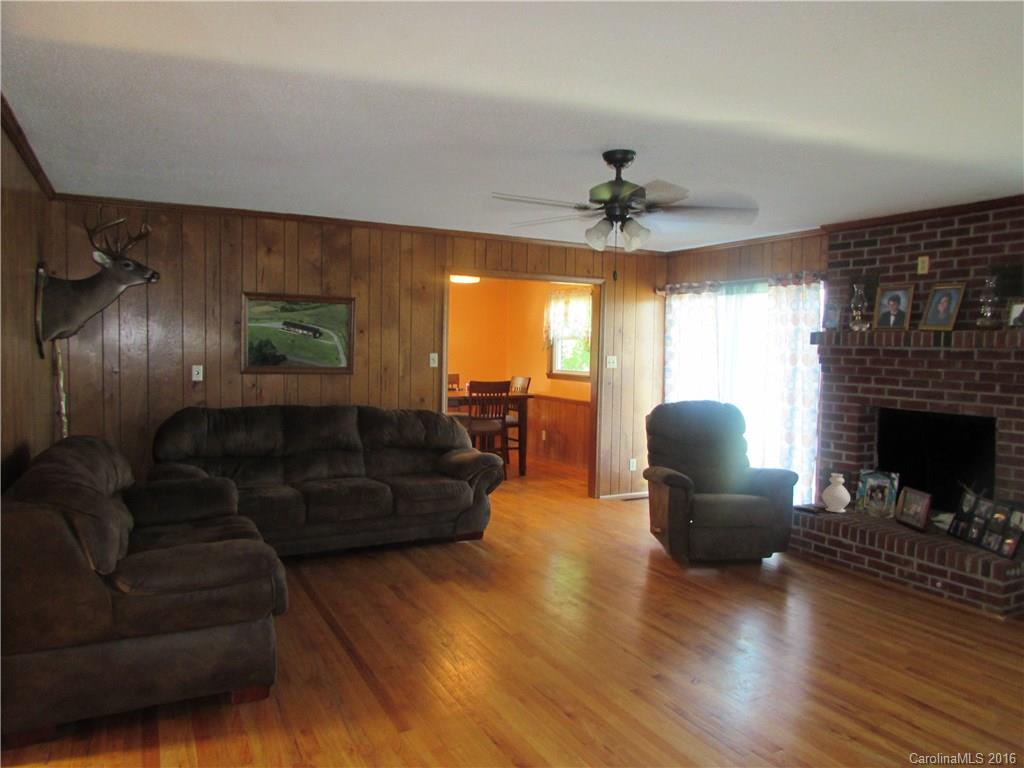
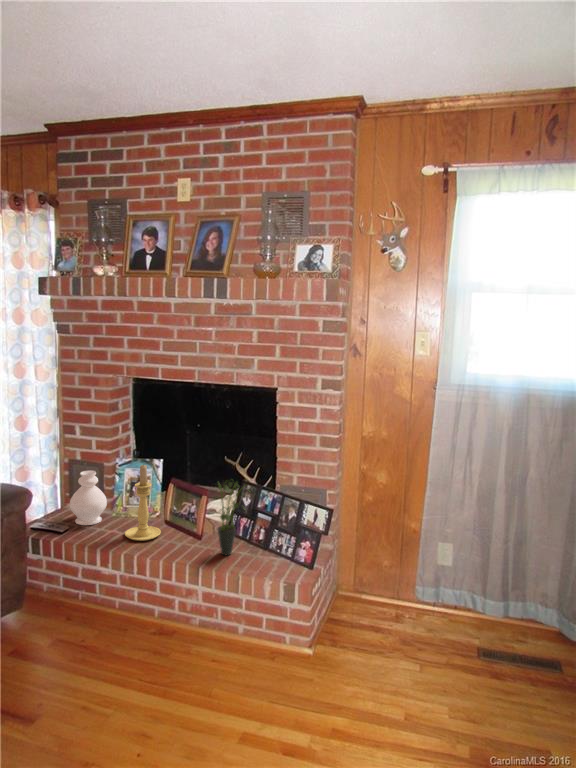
candle holder: none [862,469,891,526] -> present [125,465,161,541]
potted plant: none [936,484,968,544] -> present [218,482,245,555]

